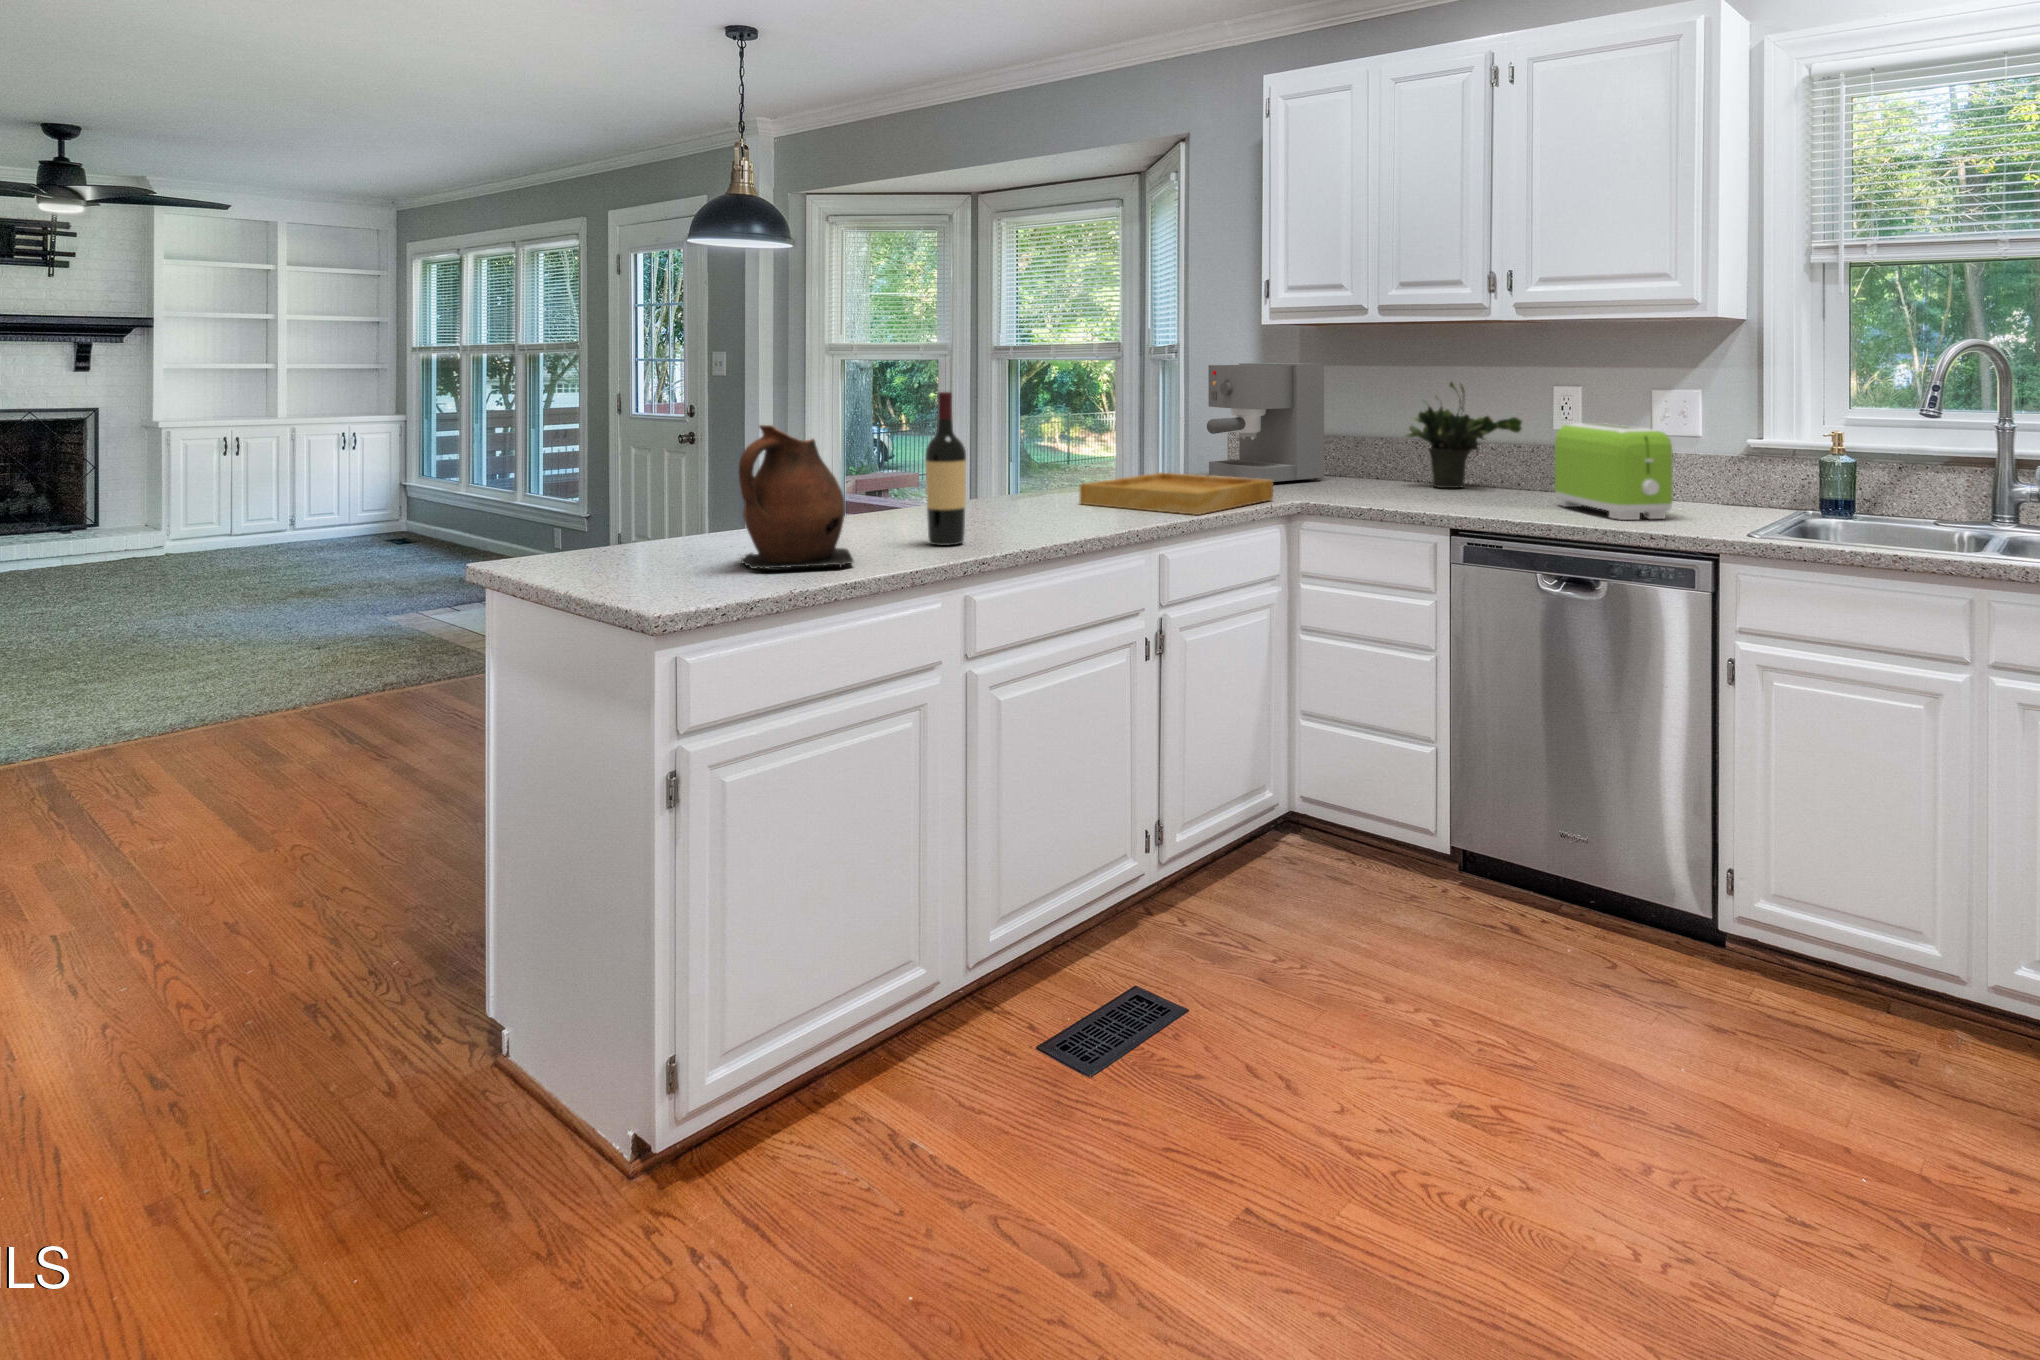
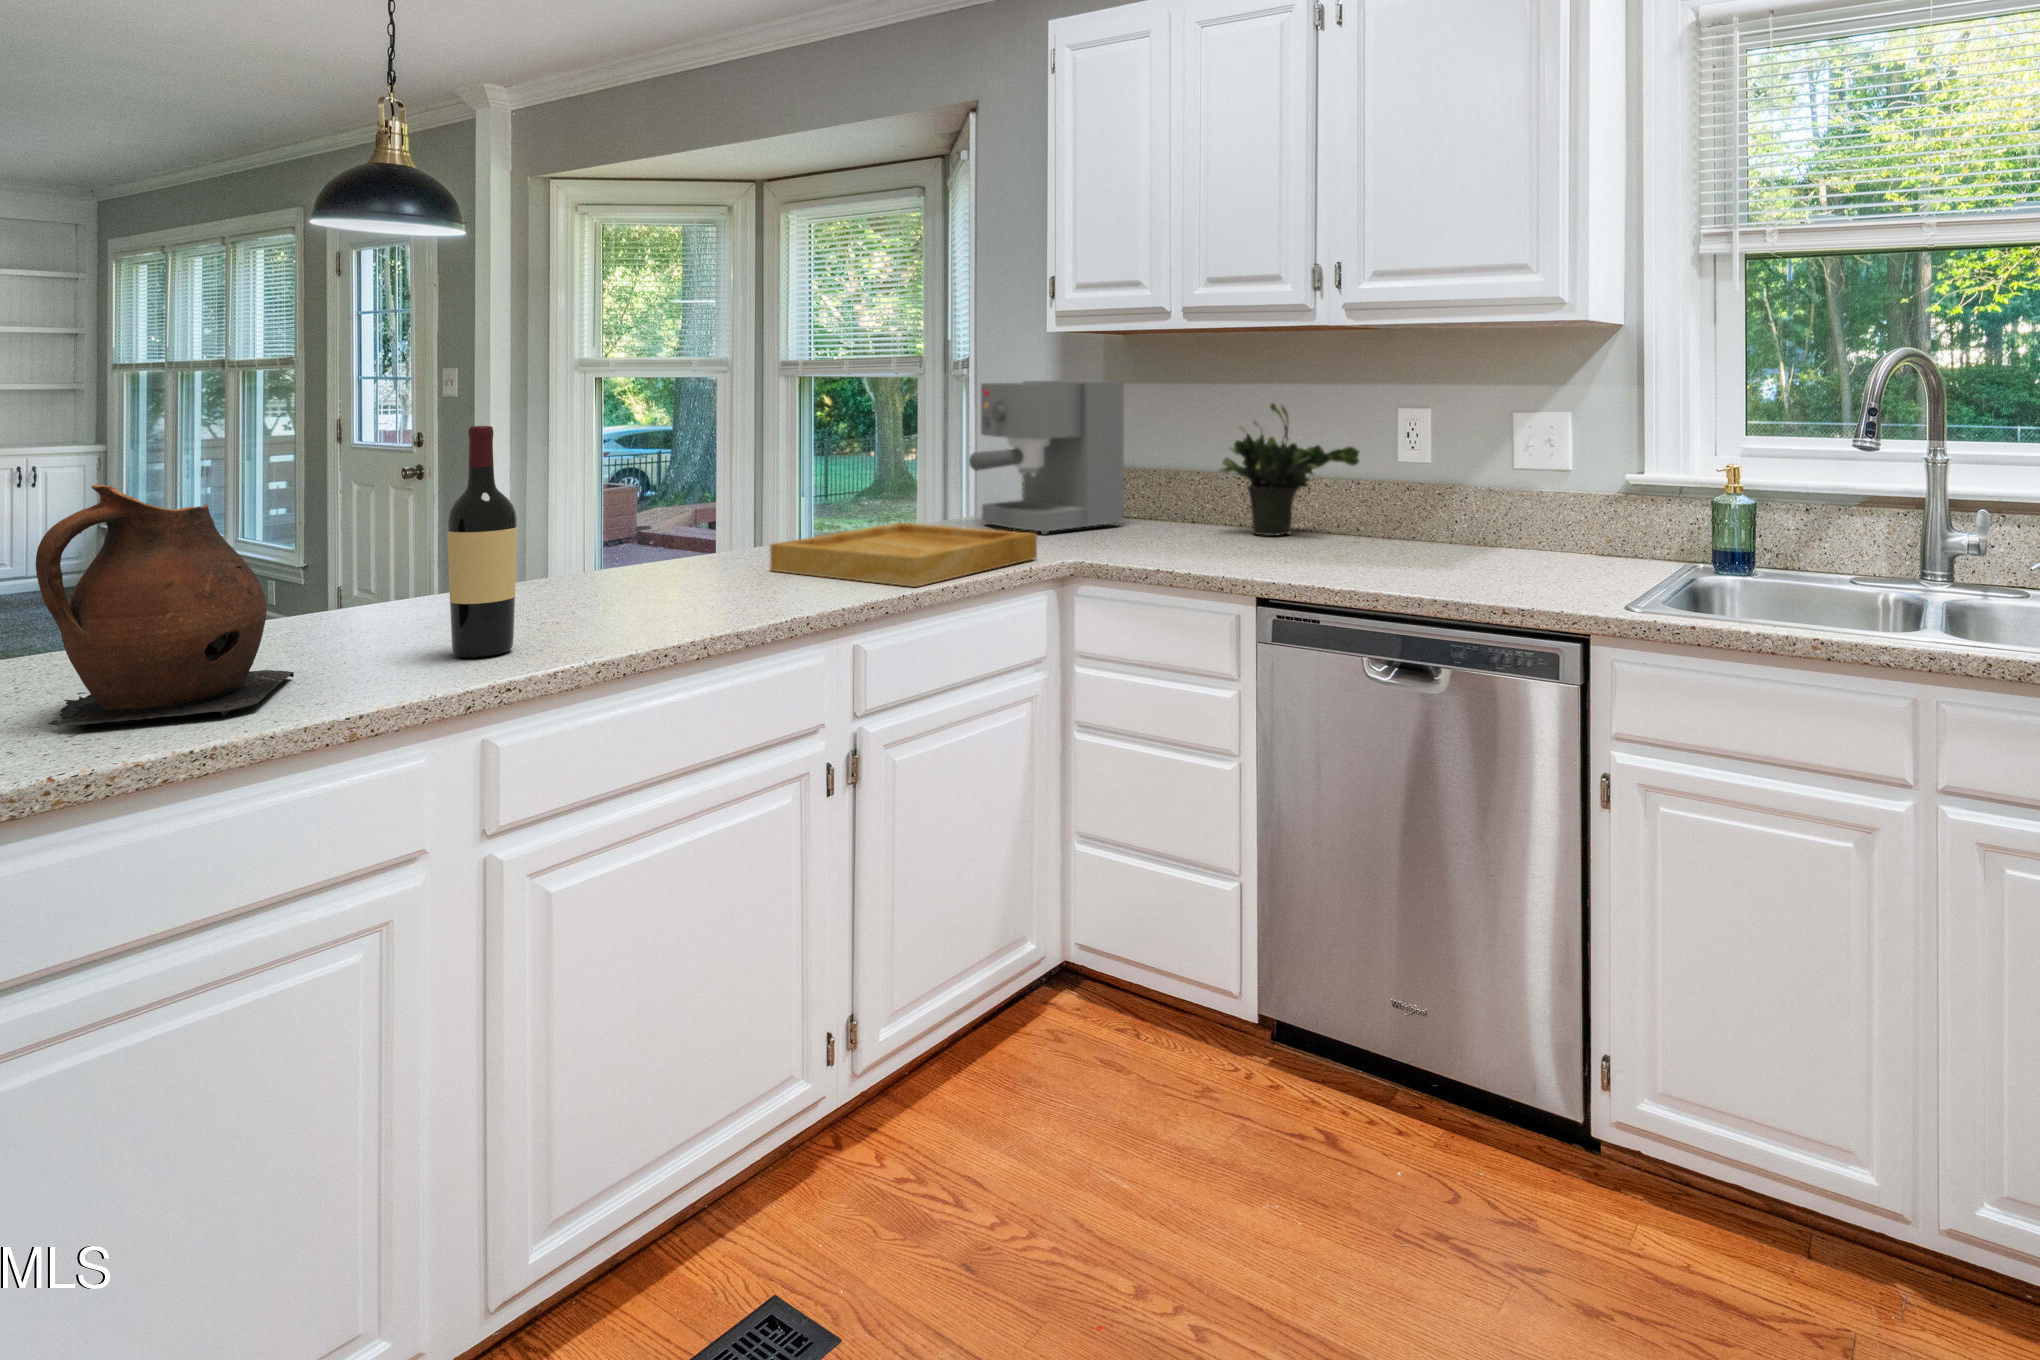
toaster: present [1555,423,1672,520] -> none [1392,455,1533,583]

